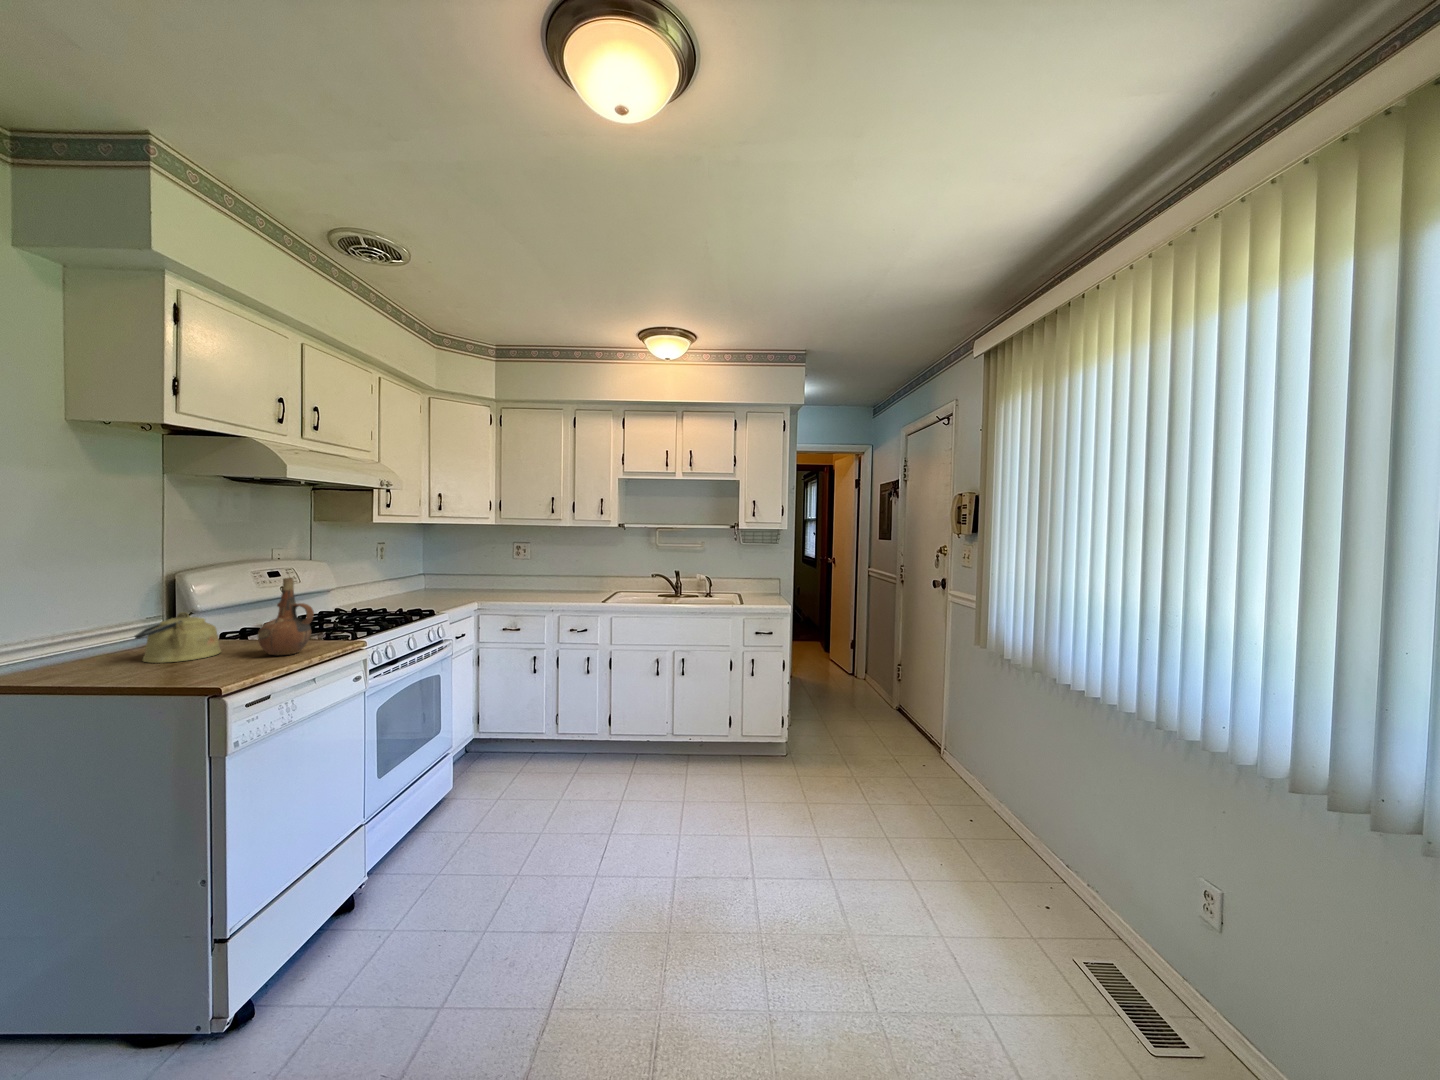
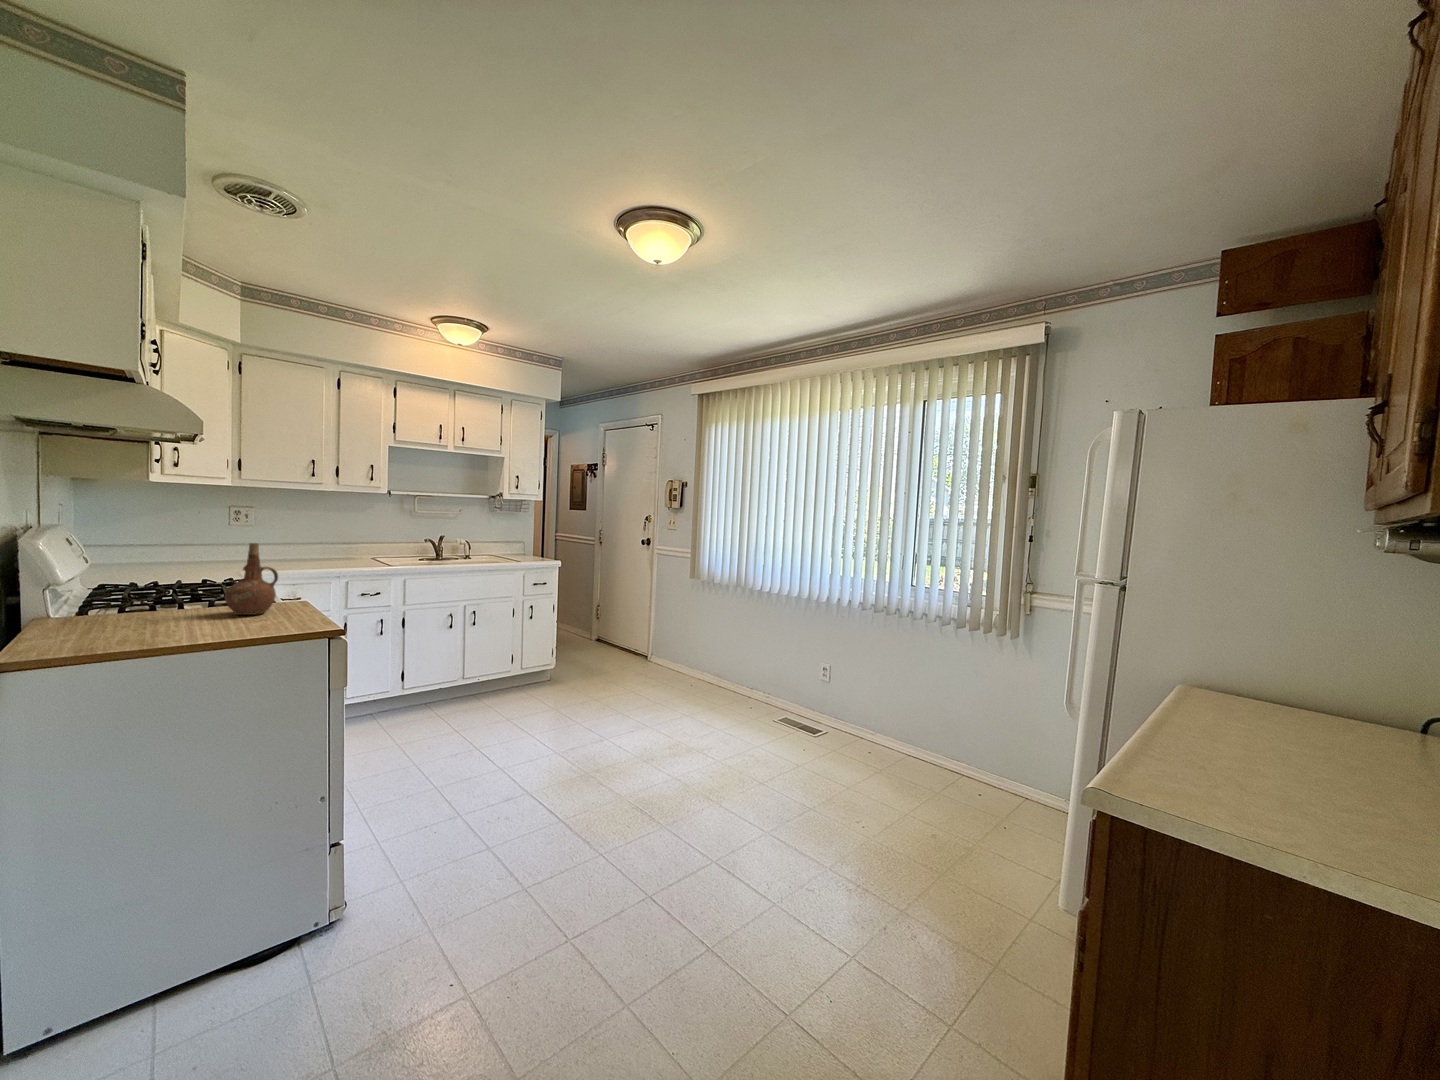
kettle: present [135,612,221,663] -> none [80,579,176,630]

